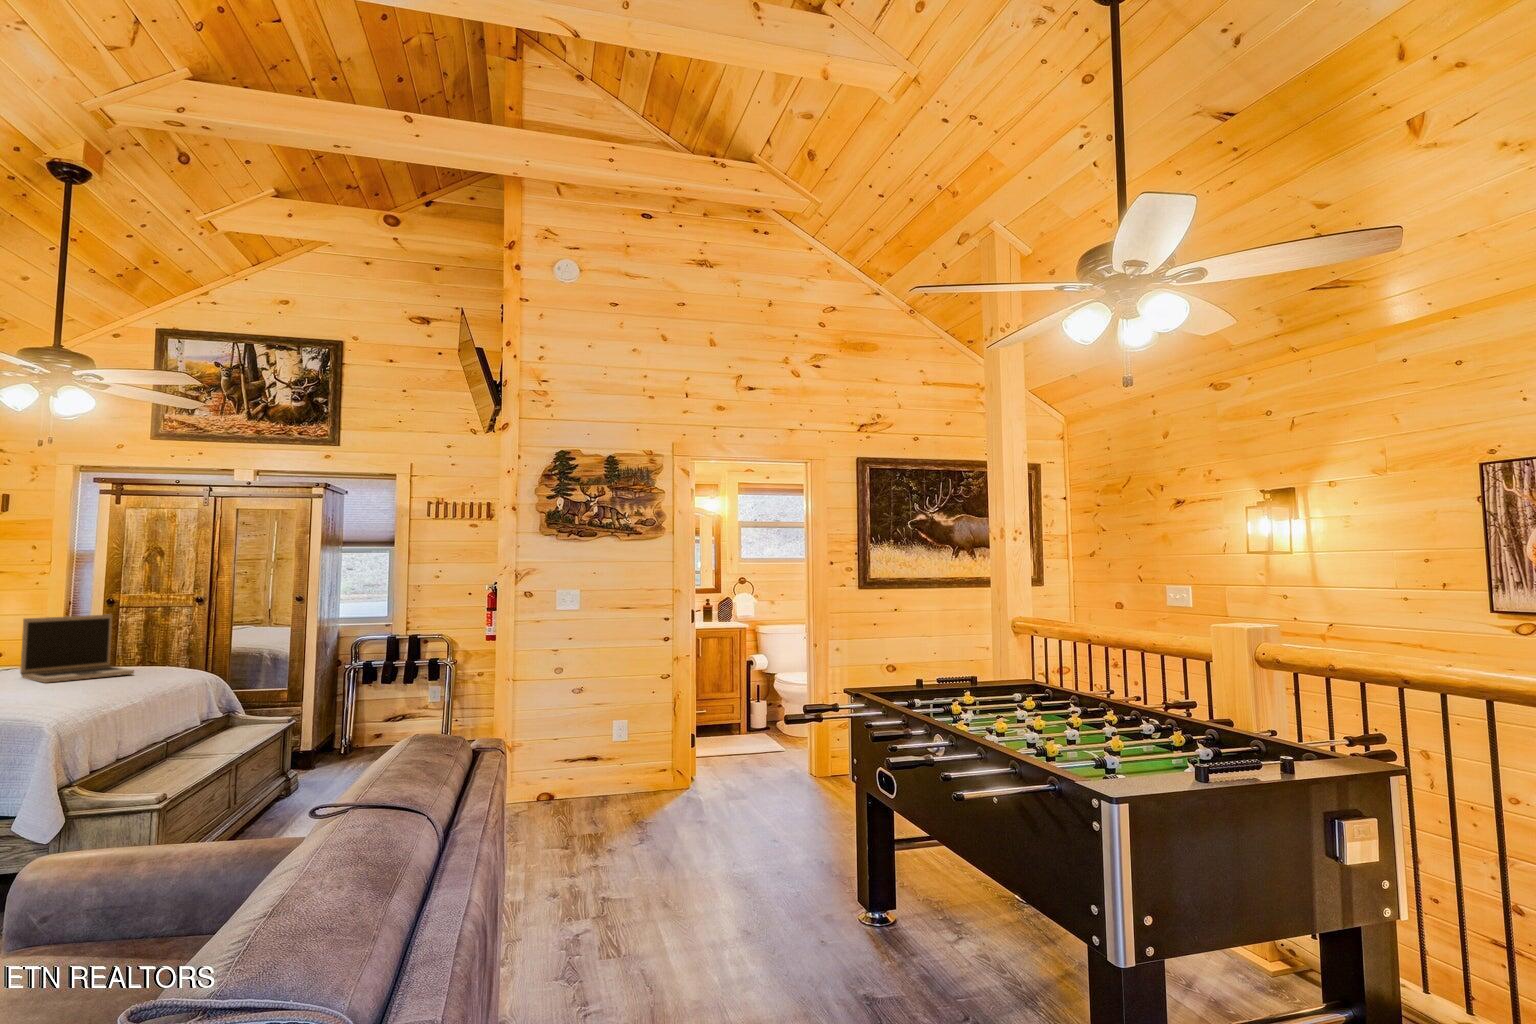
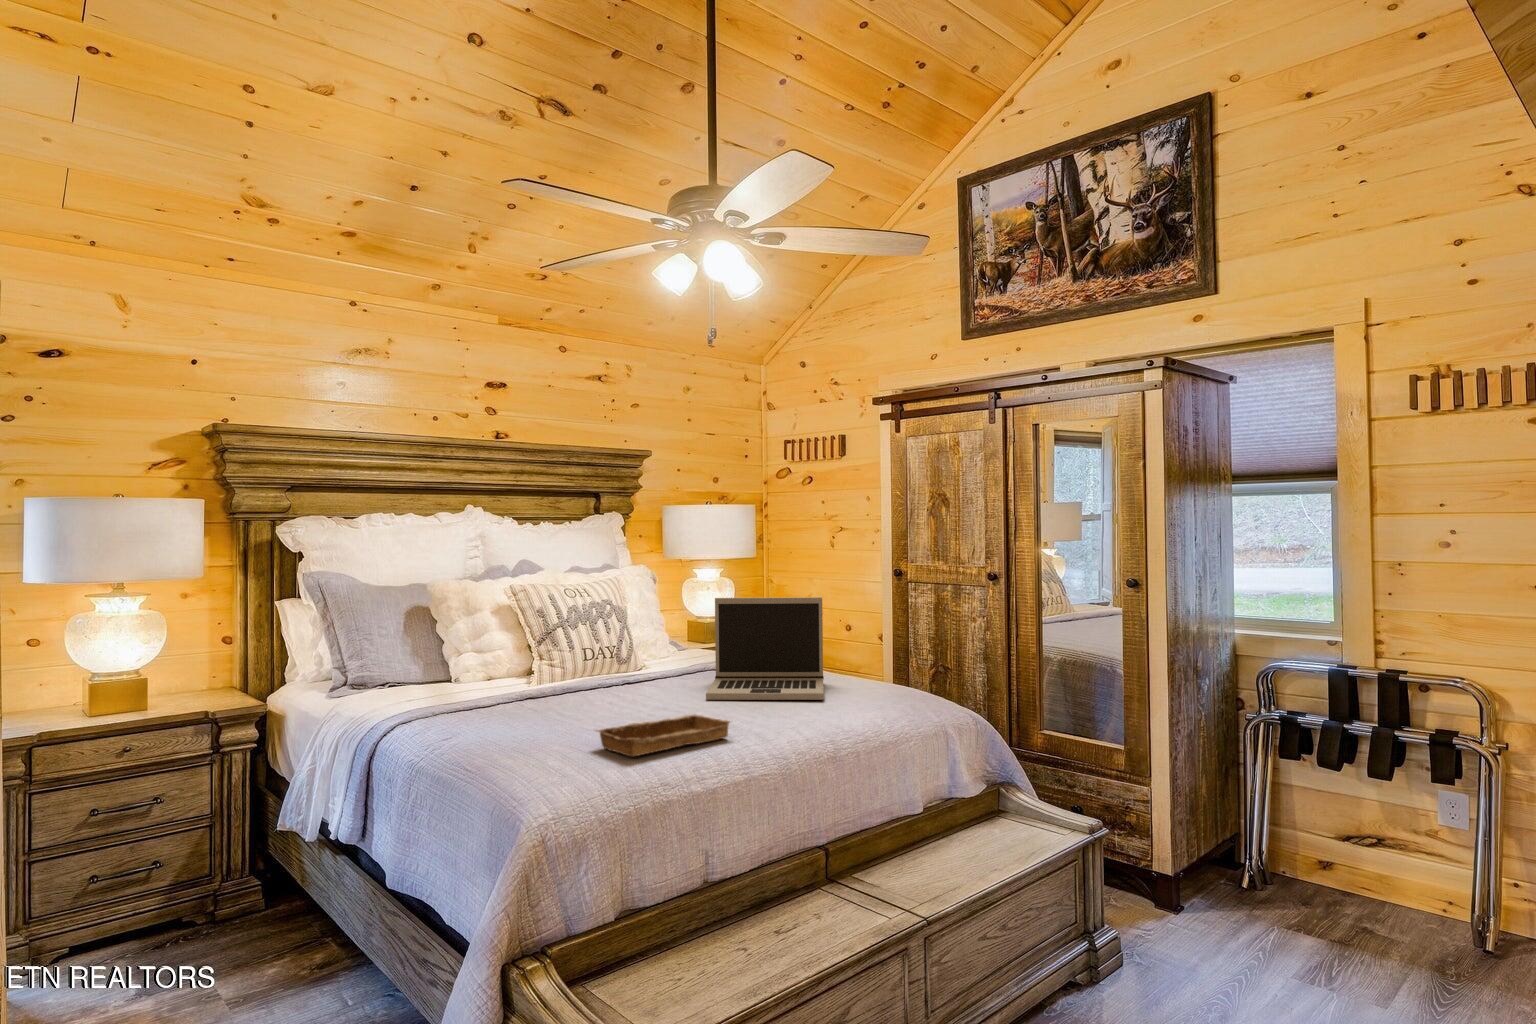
tray: none [38,681,122,702] -> present [596,714,731,756]

